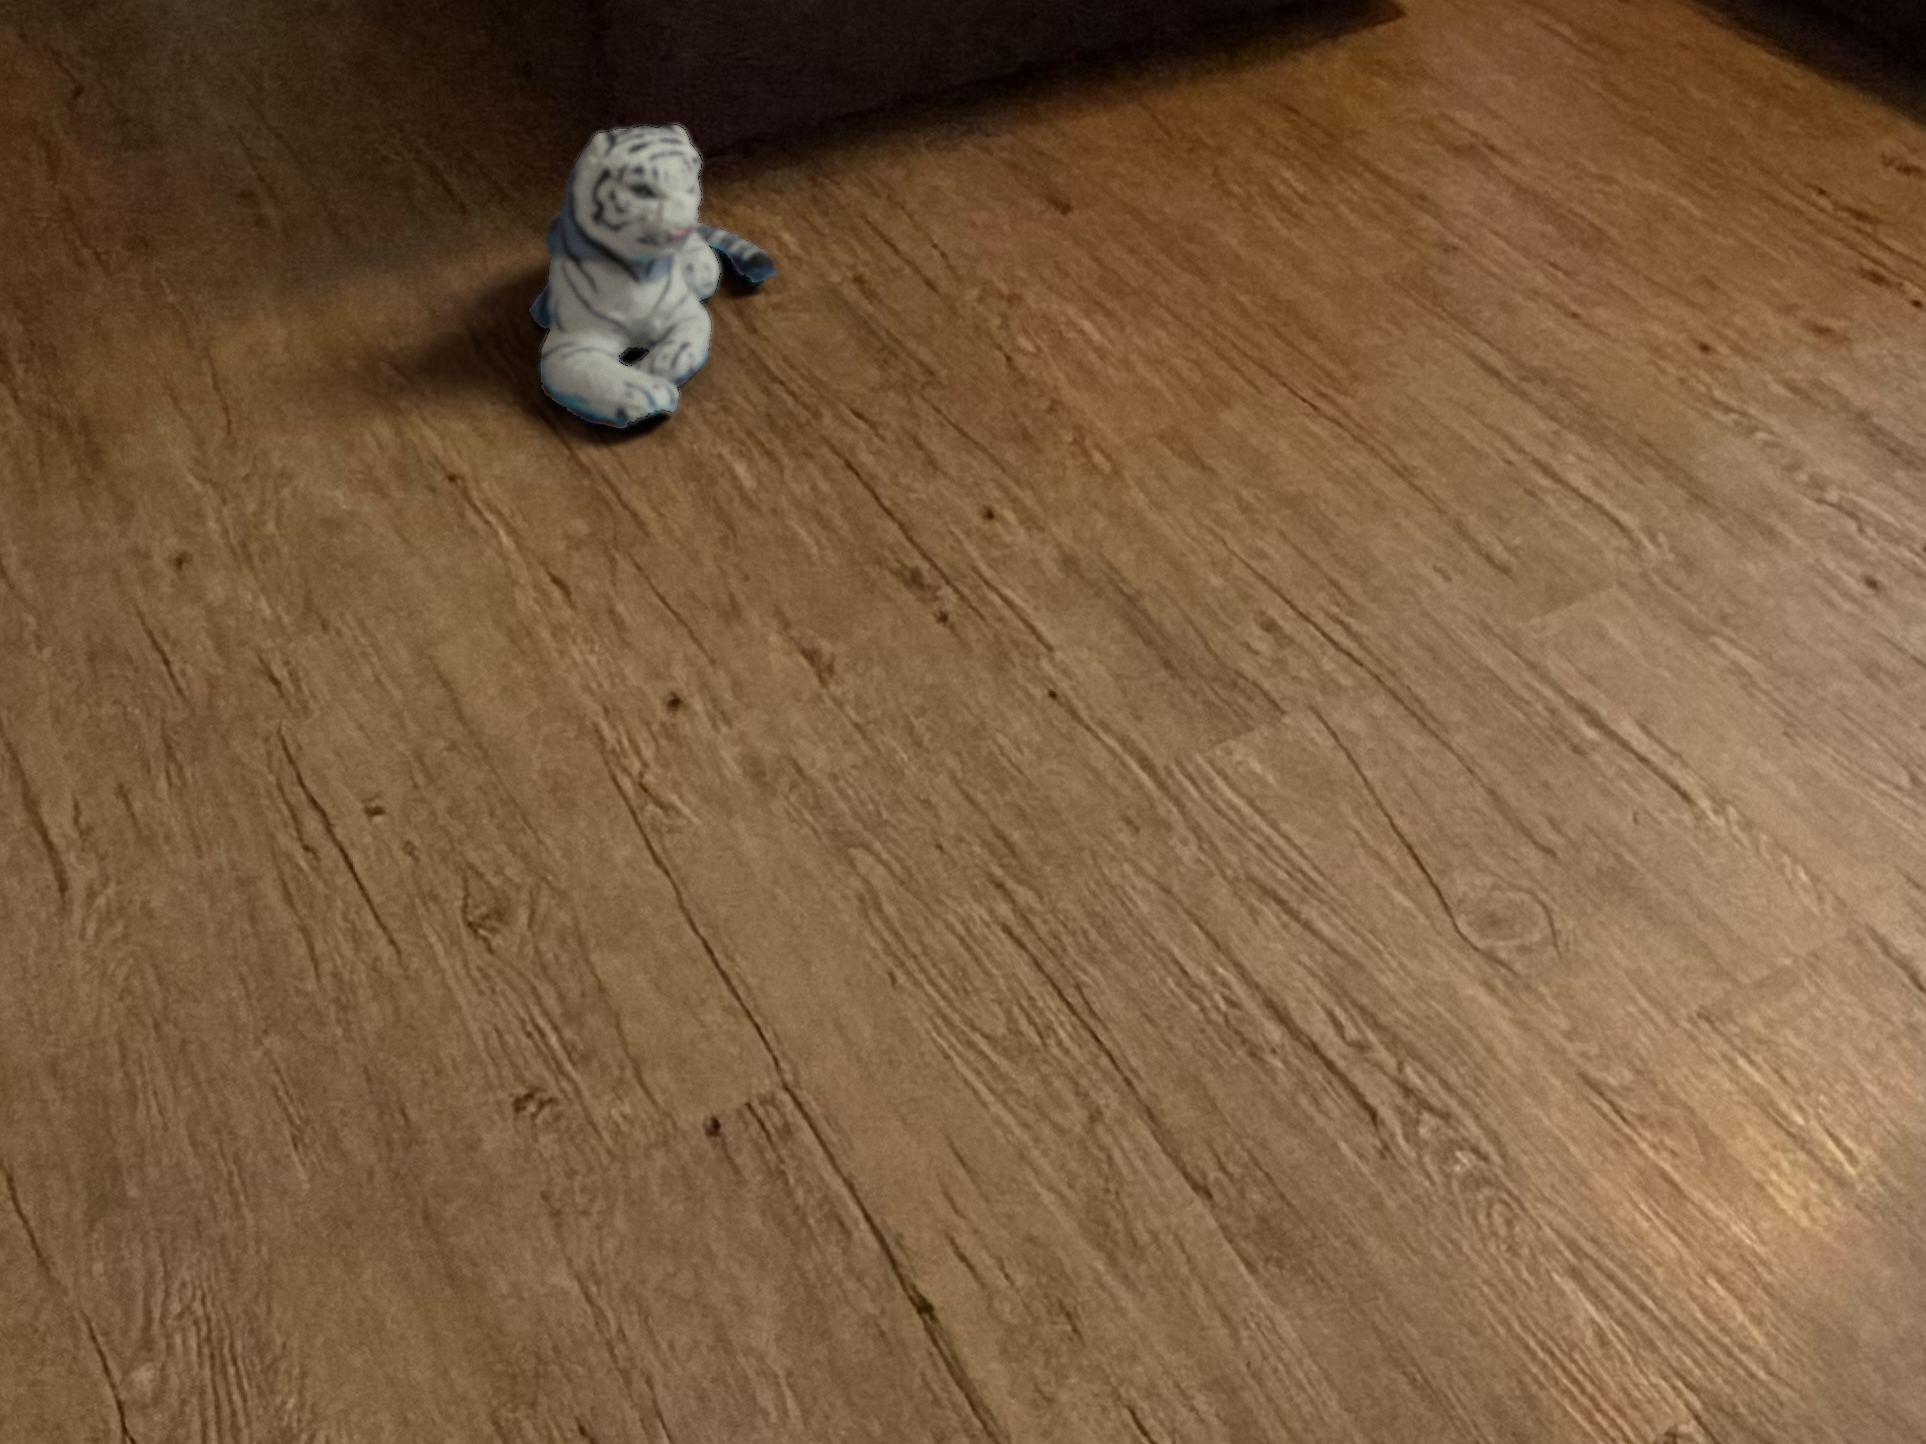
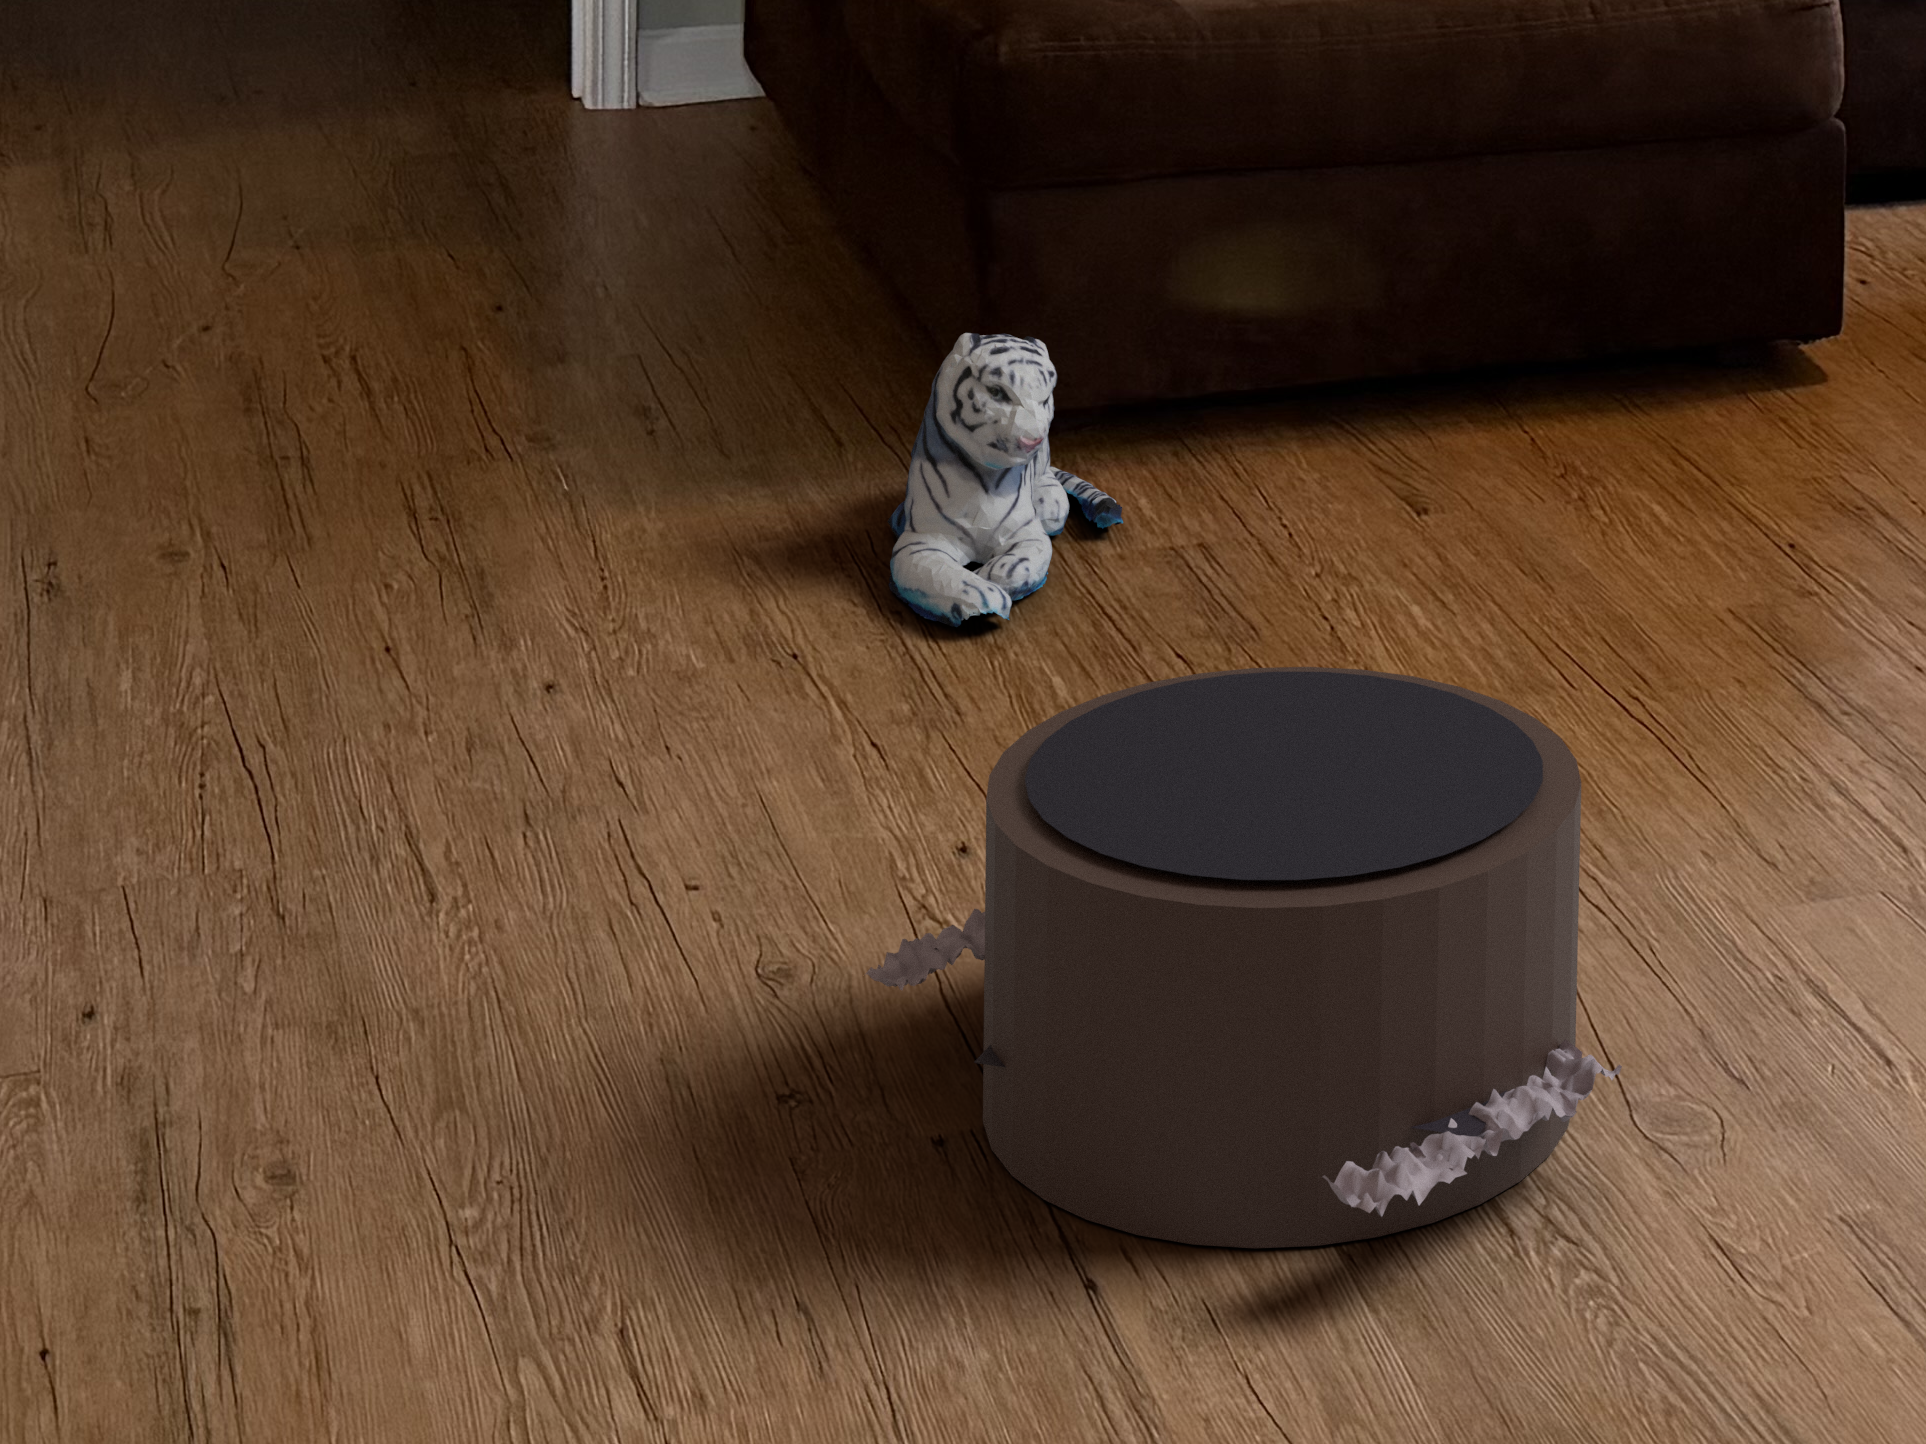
pouf: none [603,504,1457,1214] -> present [866,667,1622,1248]

